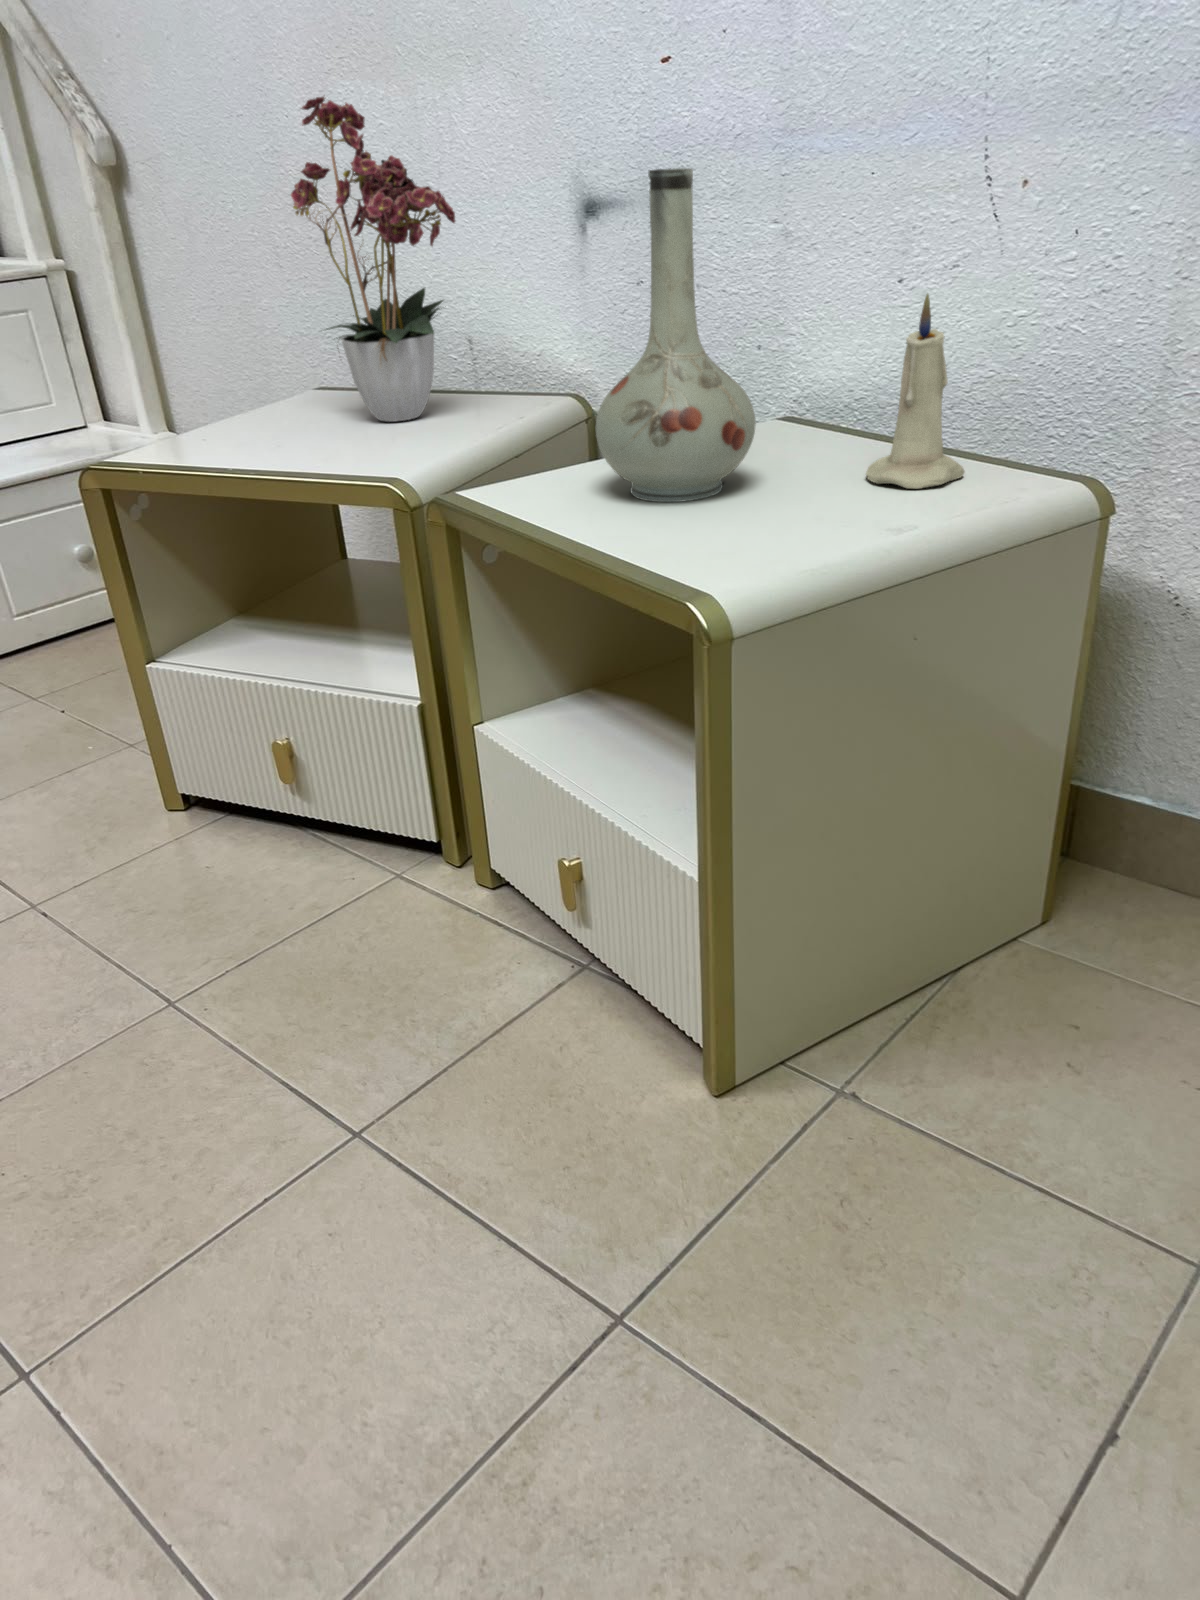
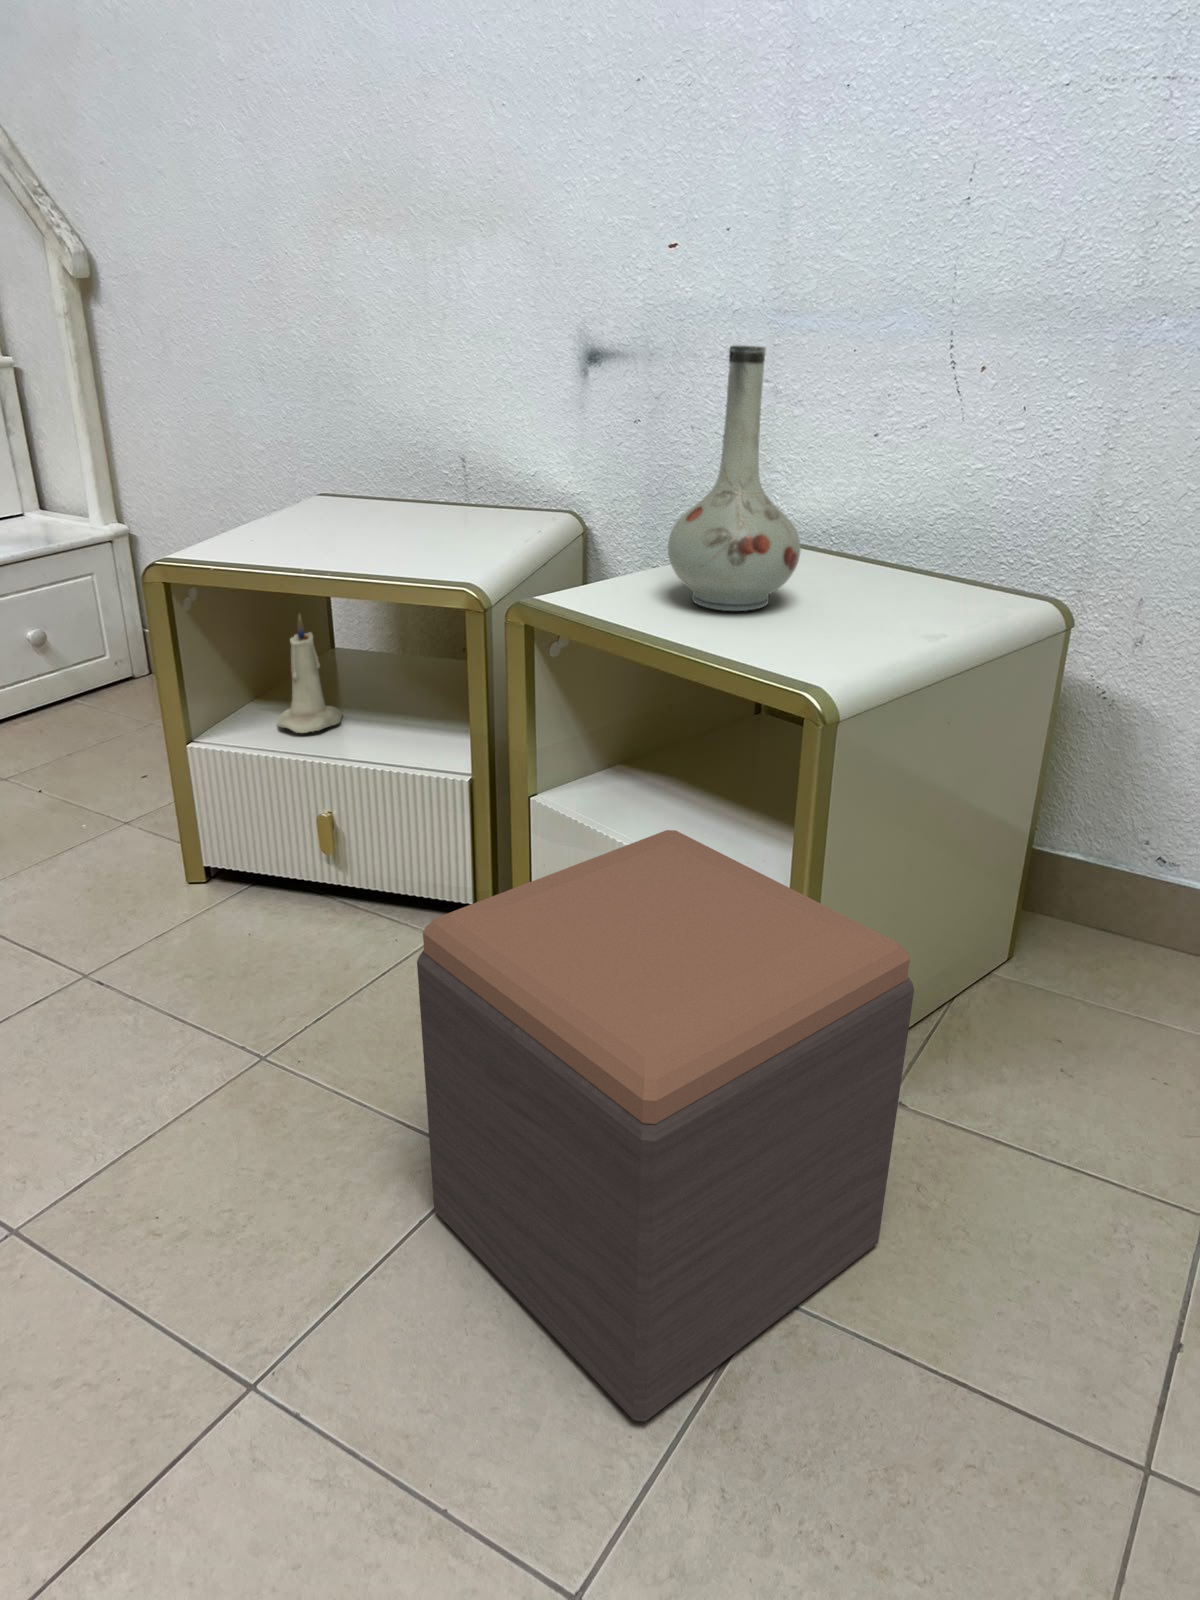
flower arrangement: present [291,97,455,421] -> none [325,234,508,530]
candle: present [866,294,965,489] -> present [277,614,342,733]
footstool: none [207,768,772,1468] -> present [417,830,914,1421]

